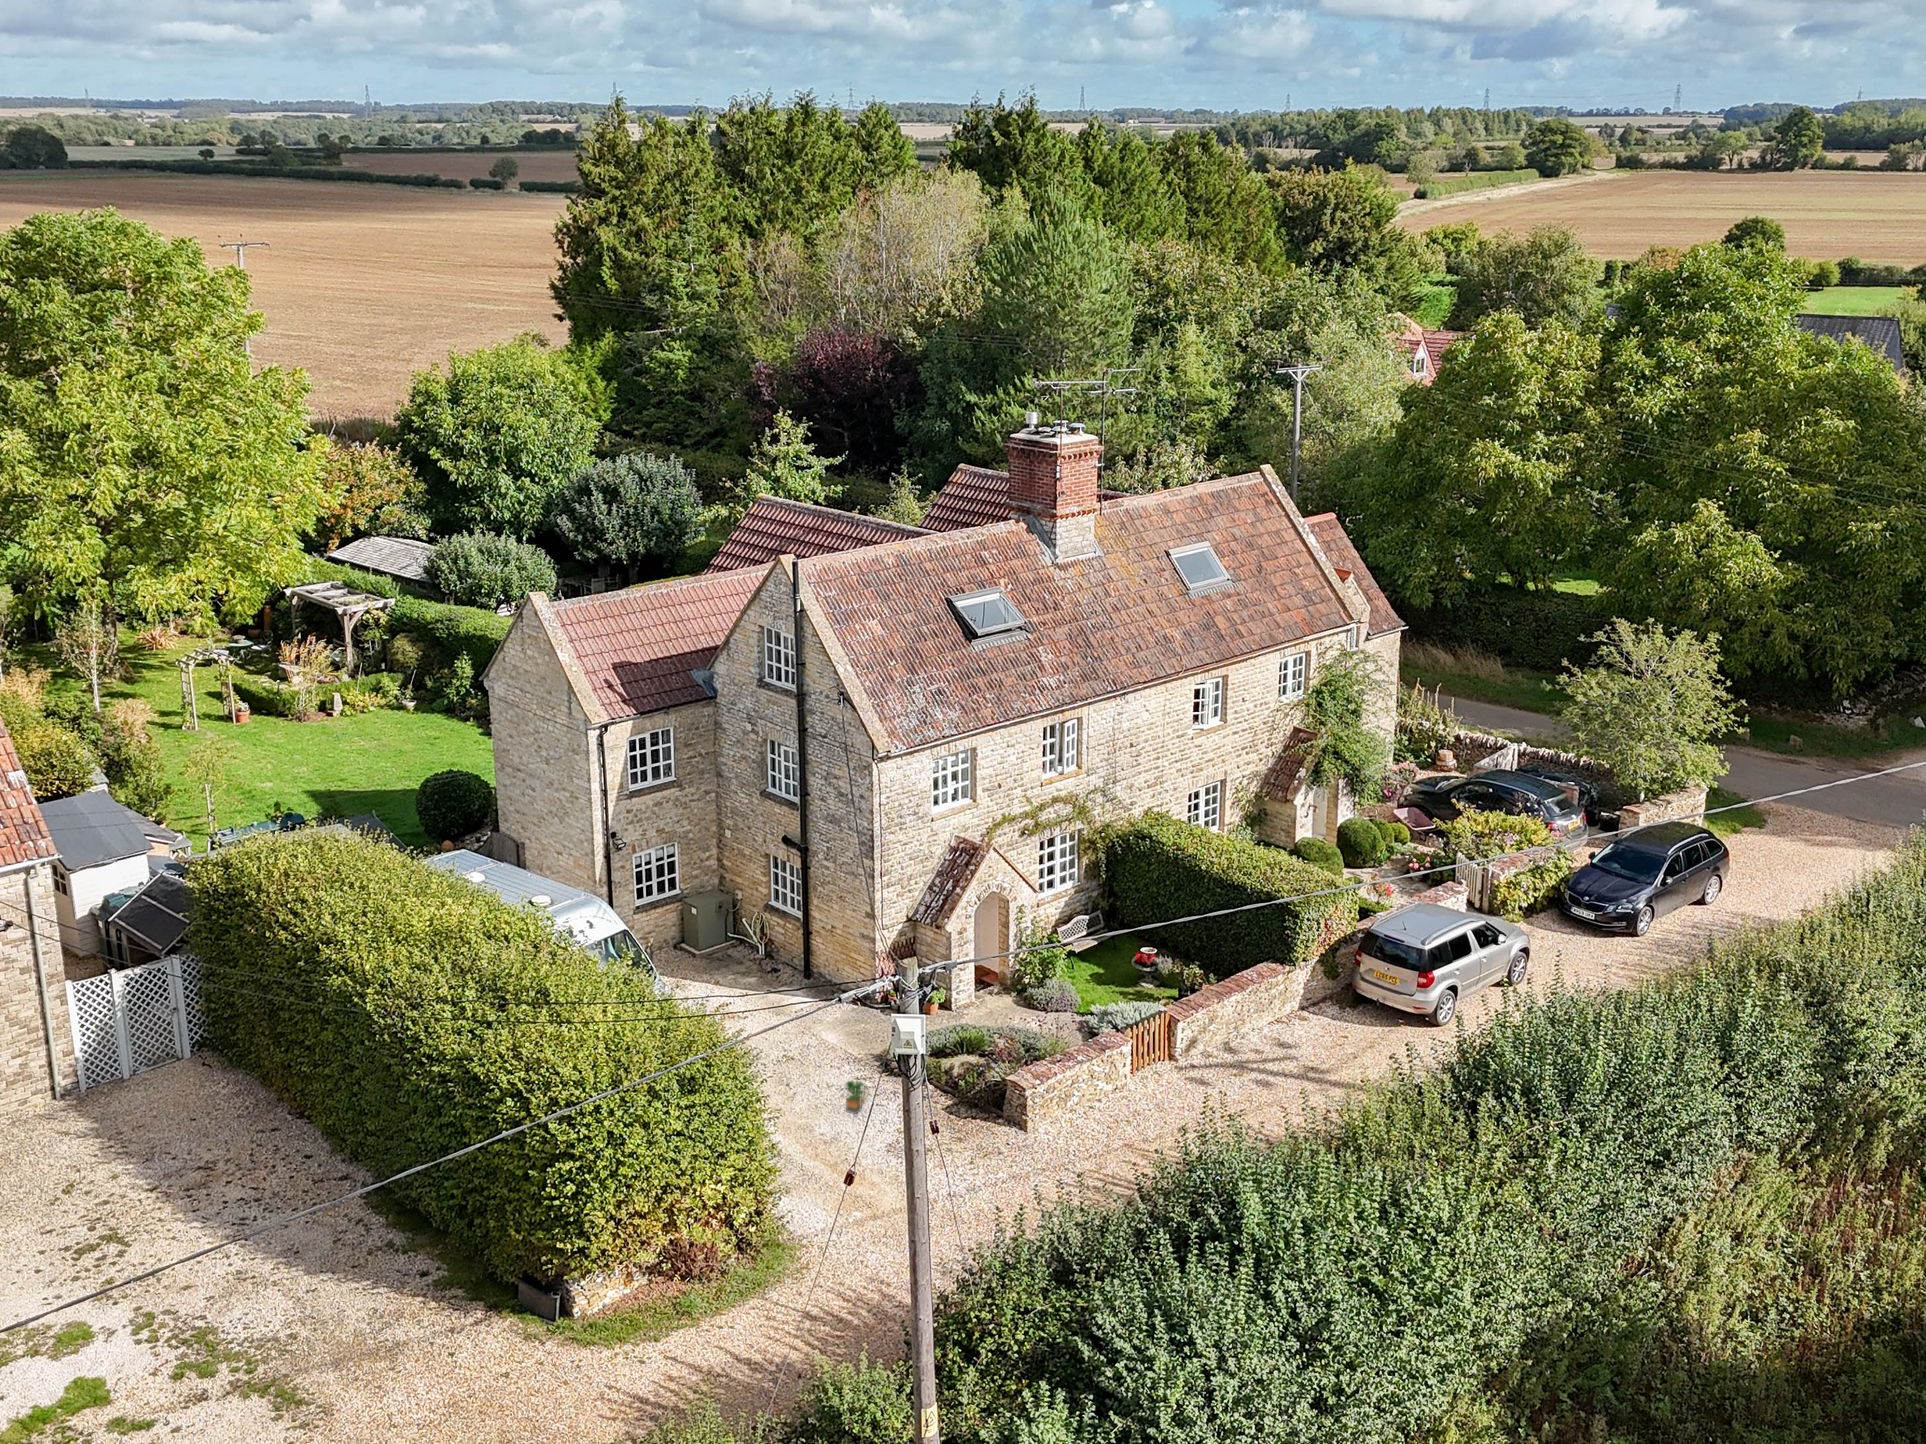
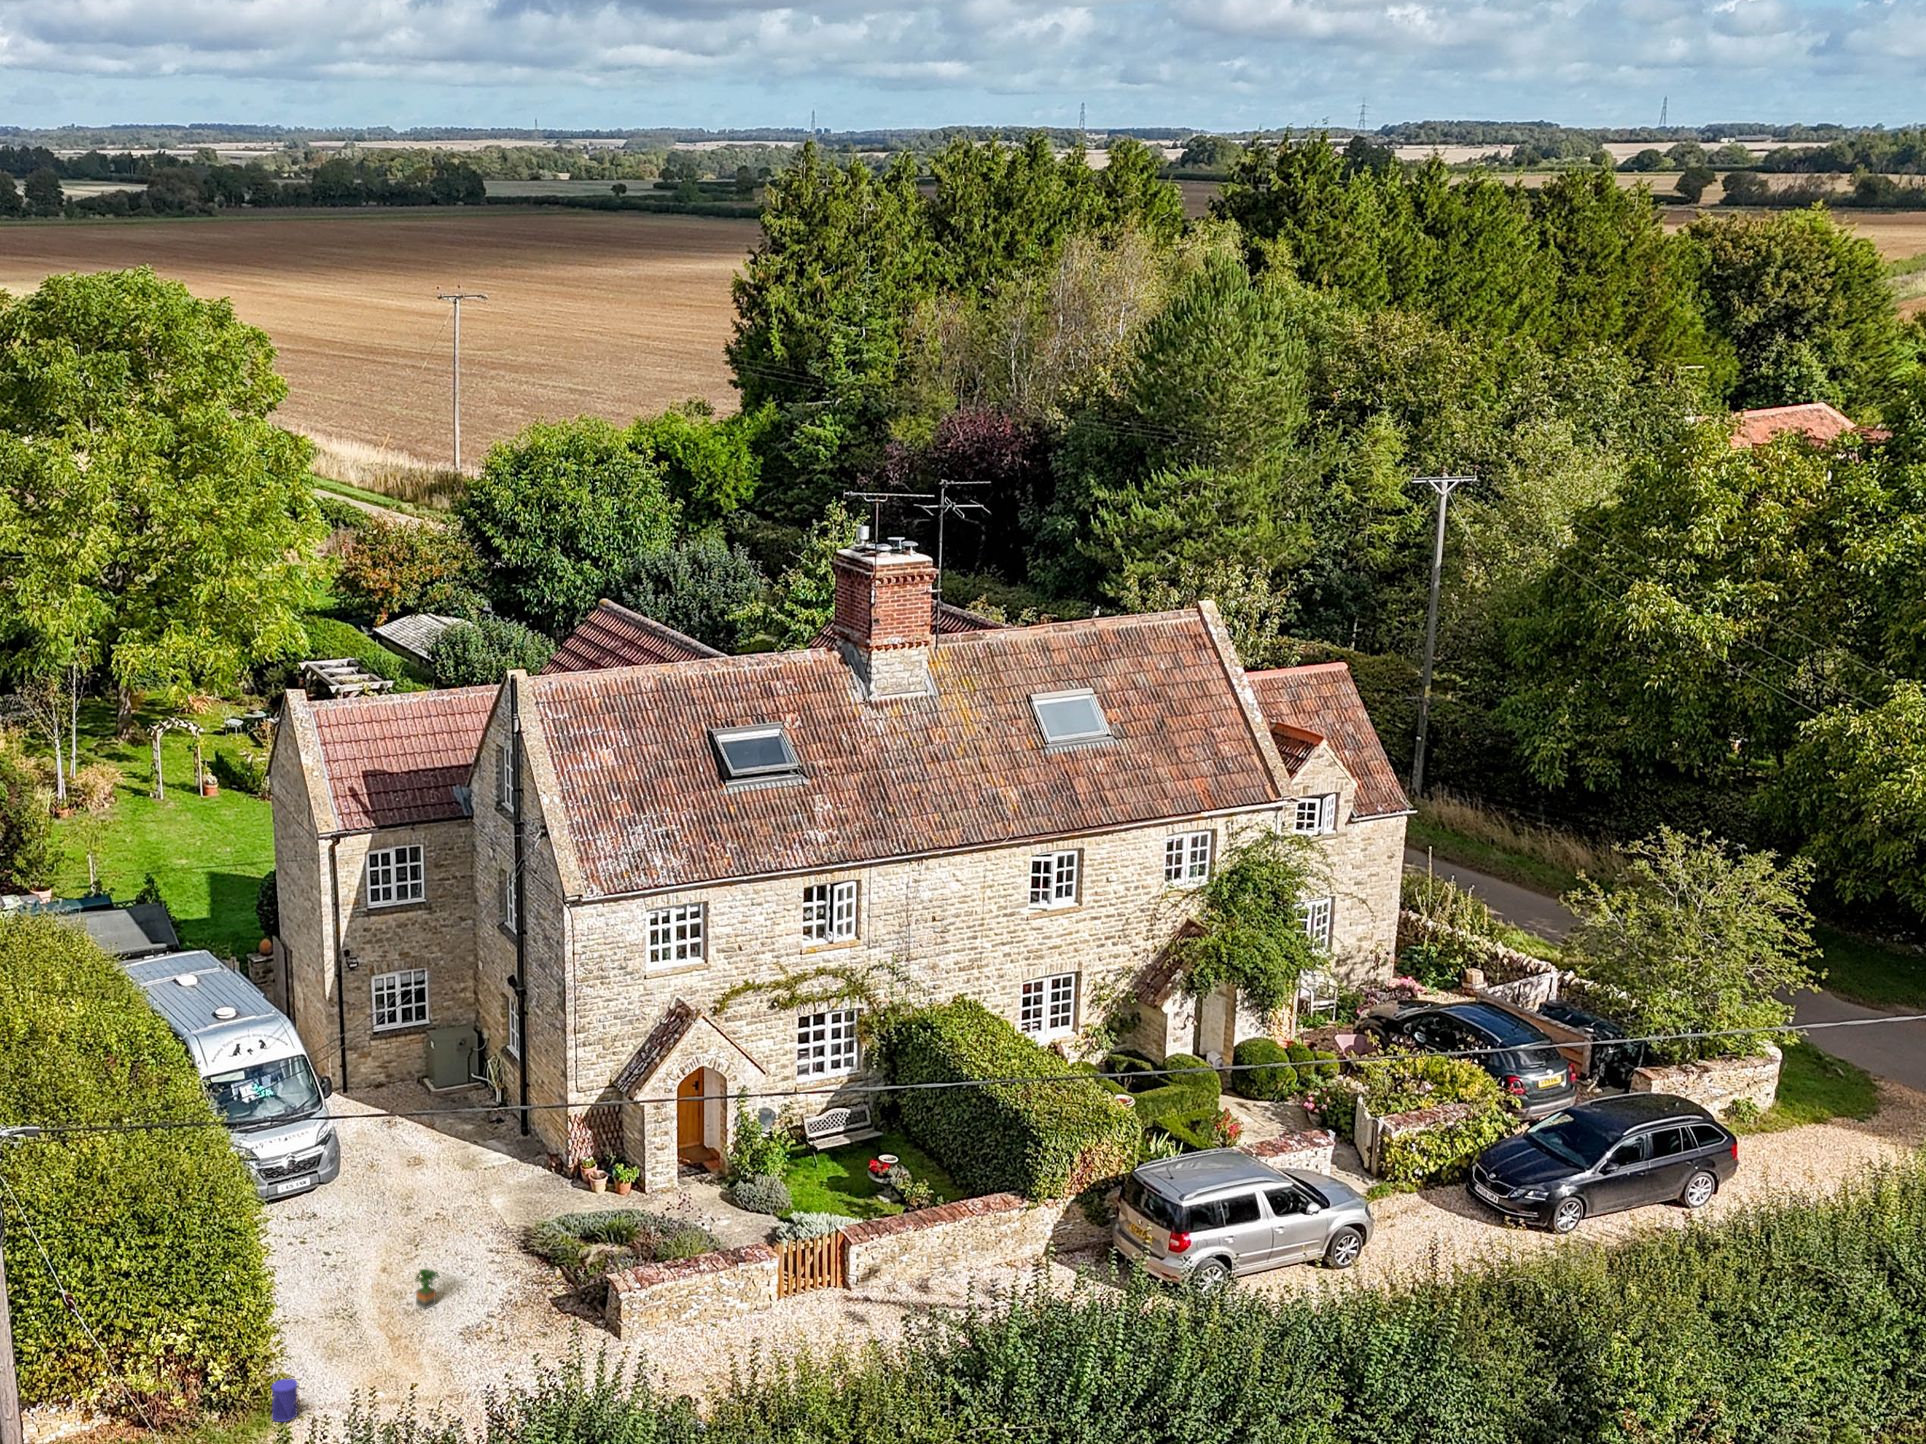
waste bin: none [815,1178,835,1214] -> present [272,1379,298,1422]

